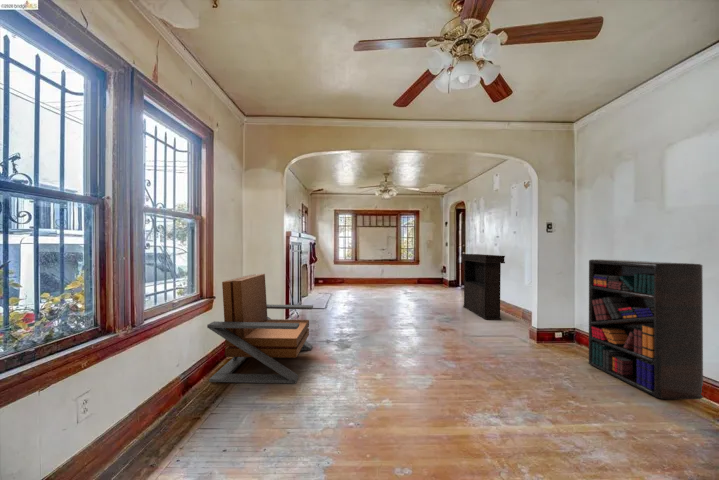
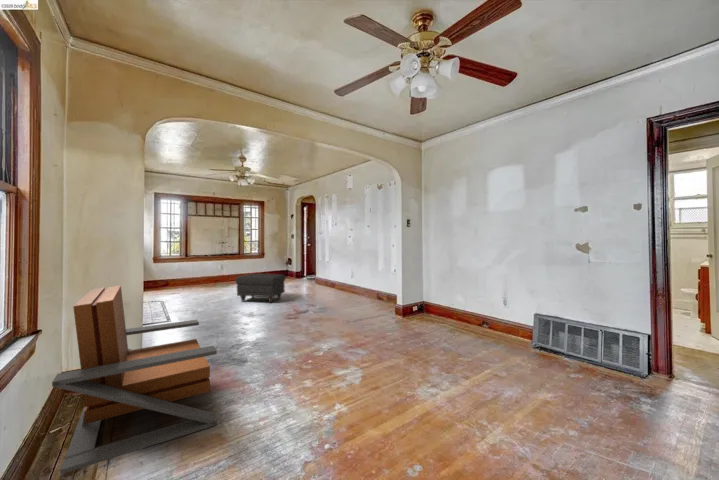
console table: present [462,254,505,320] -> none [323,245,368,306]
bookshelf: present [589,259,703,399] -> none [447,247,514,343]
ottoman: none [379,278,424,305] -> present [236,274,286,303]

